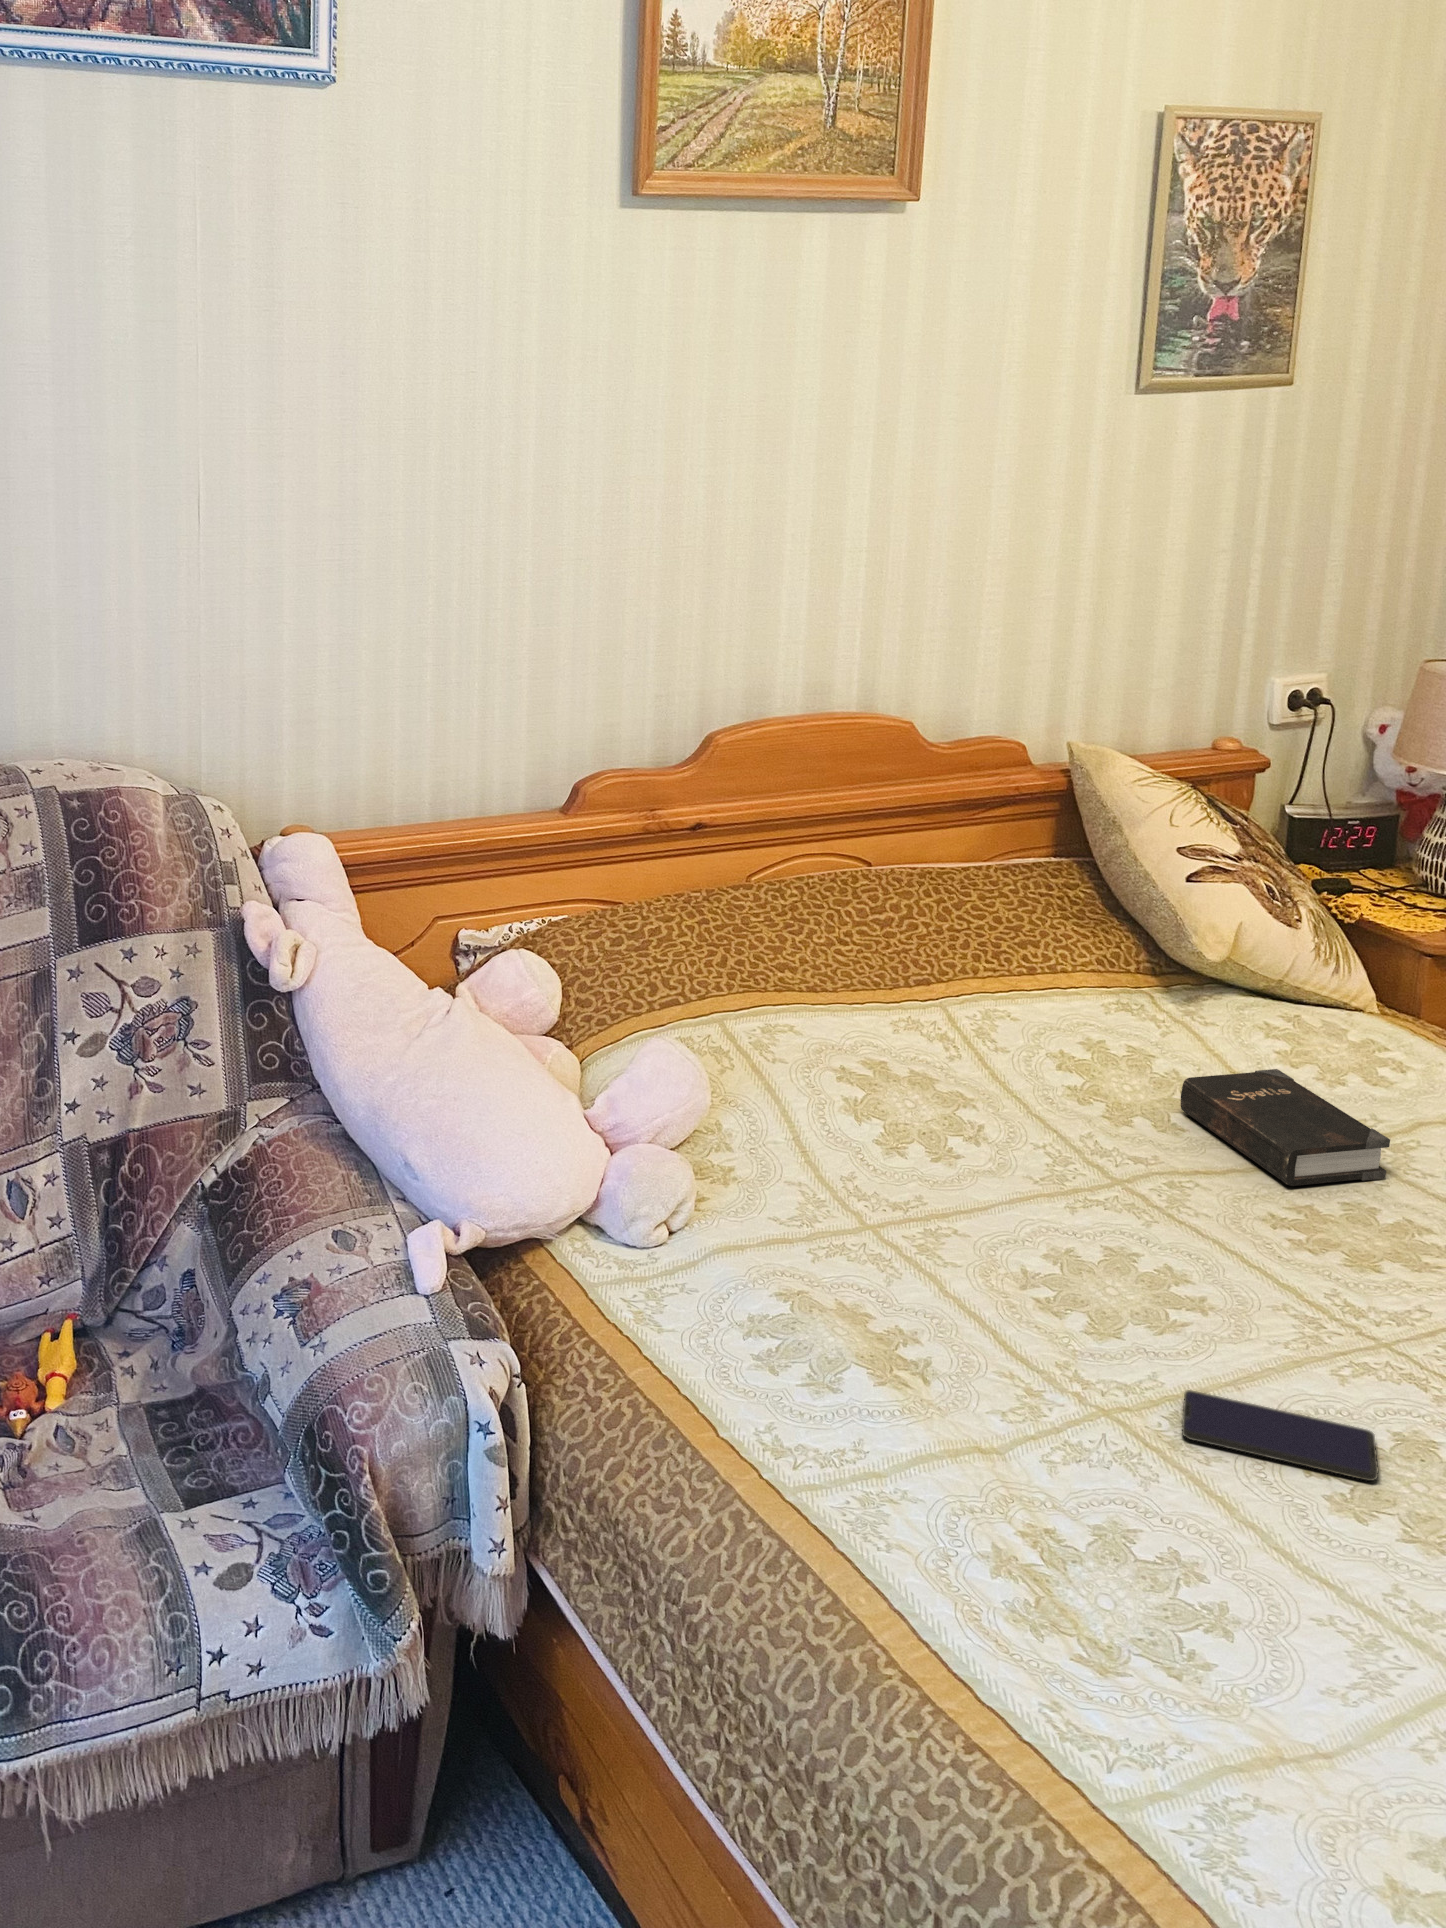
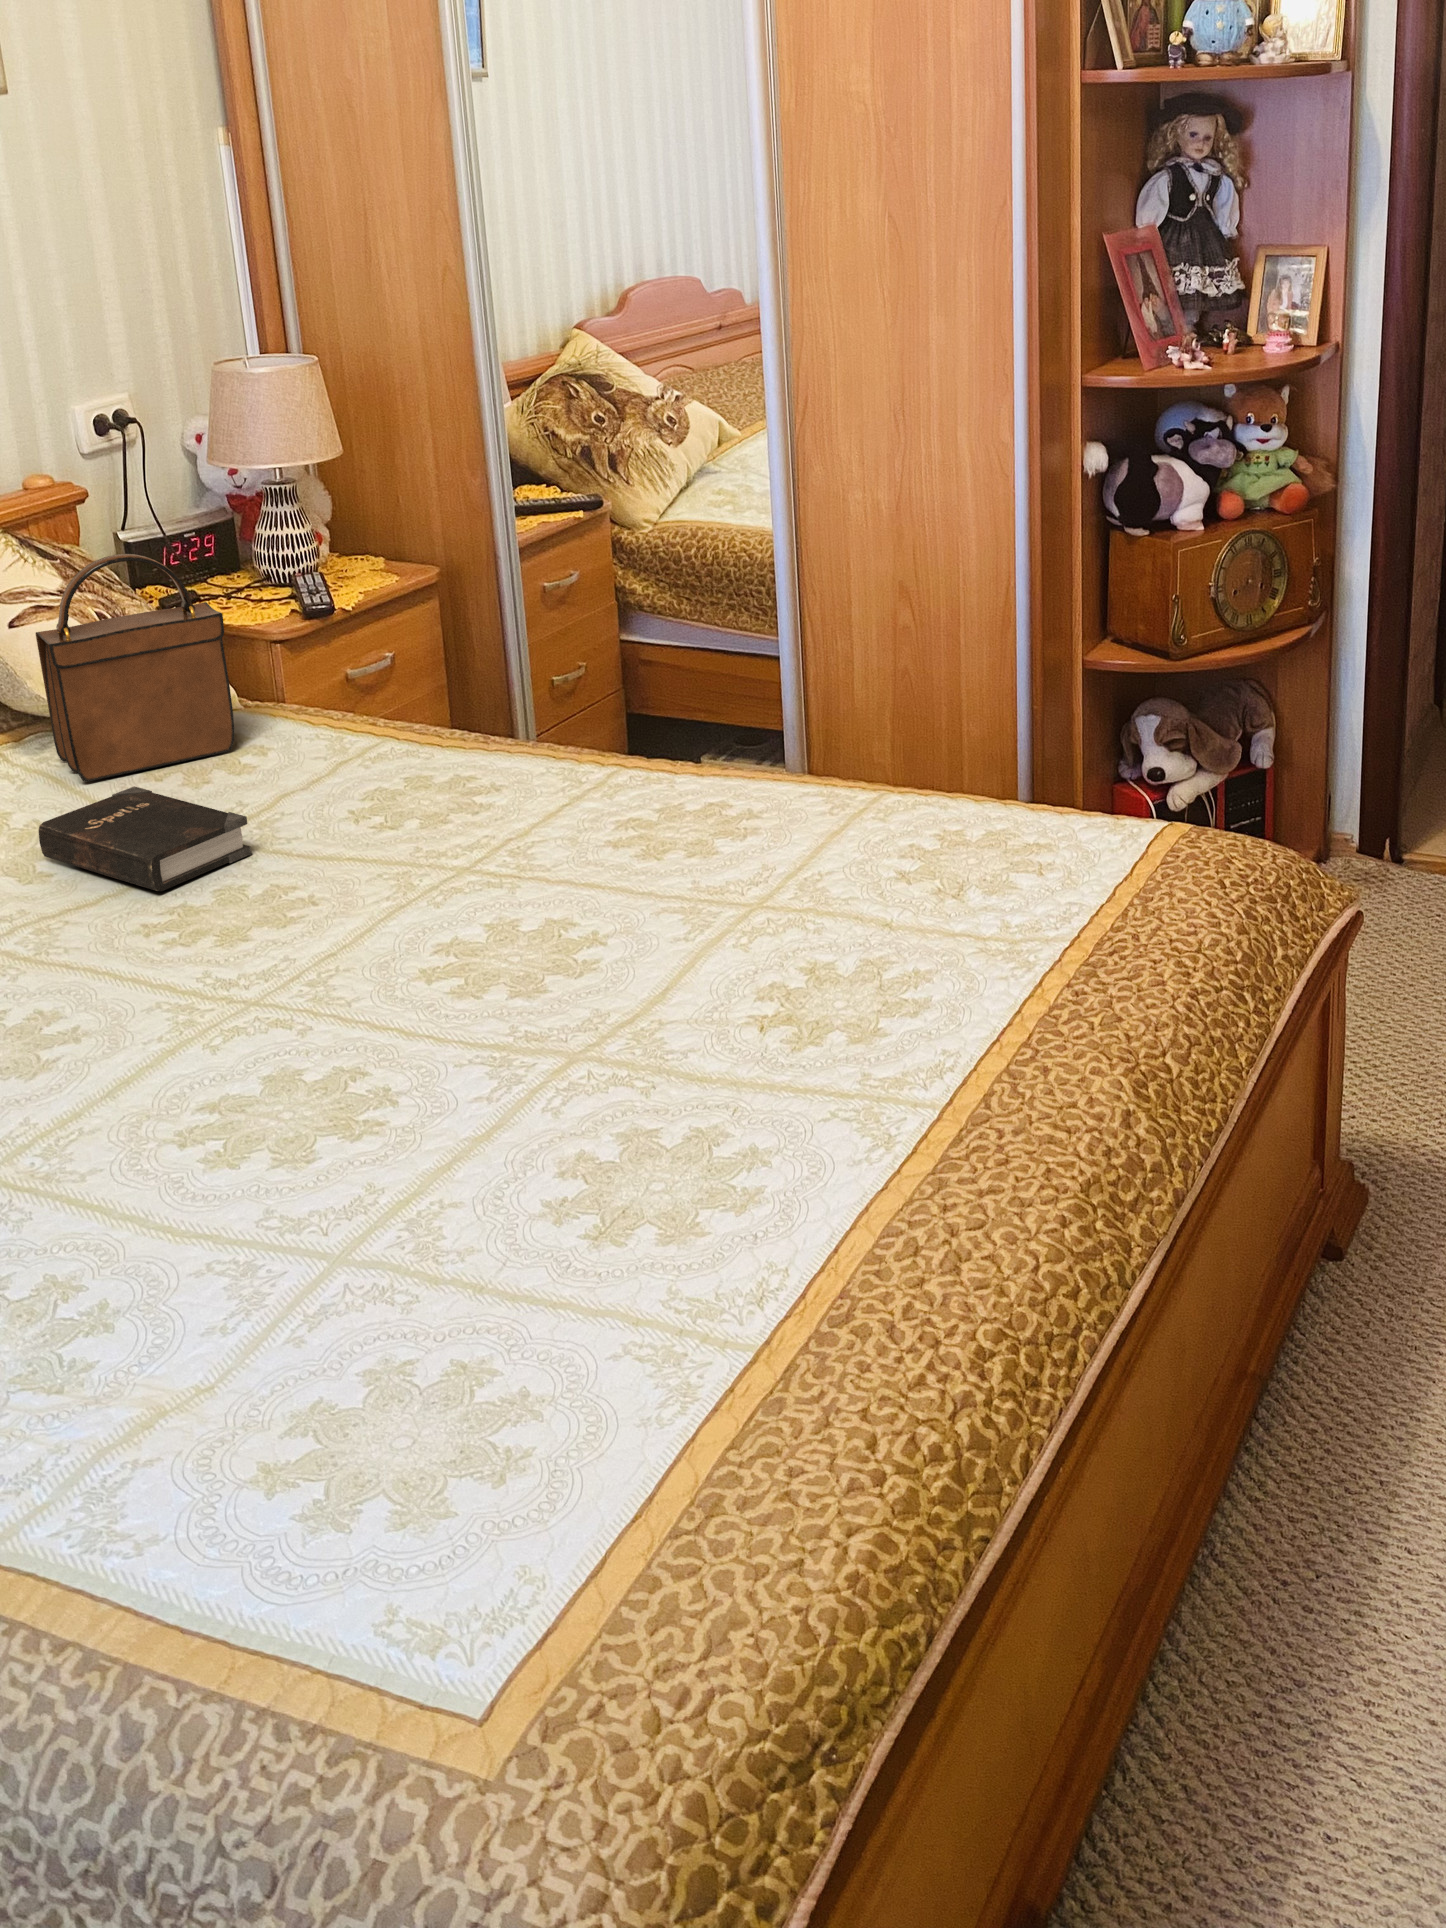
handbag: none [1200,839,1396,1058] -> present [36,554,235,782]
smartphone: present [1182,1390,1378,1481] -> none [63,1080,257,1162]

